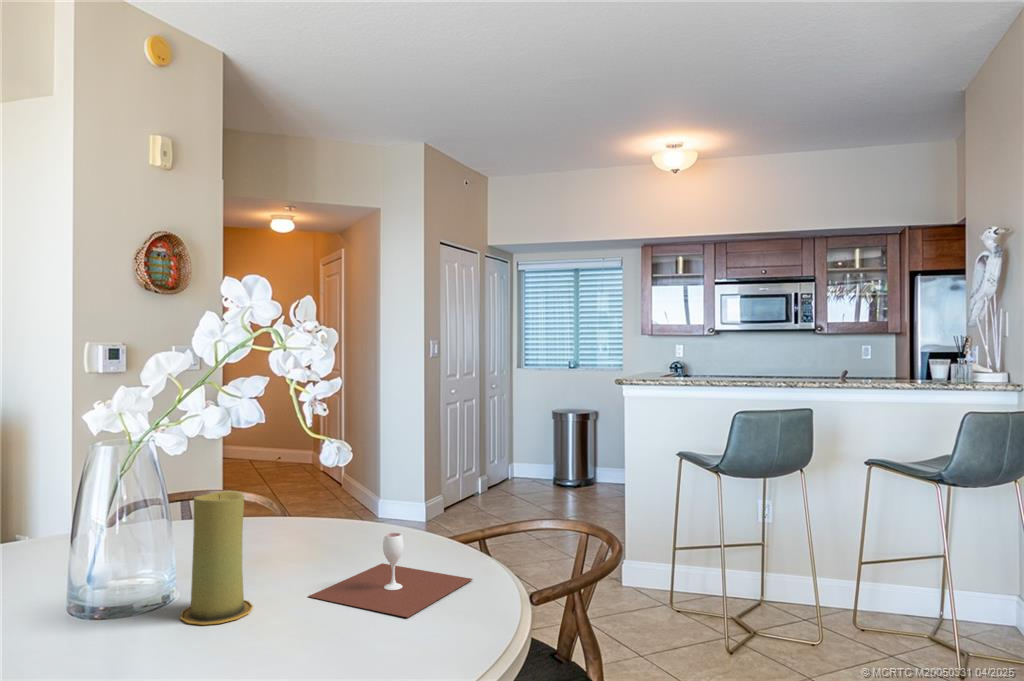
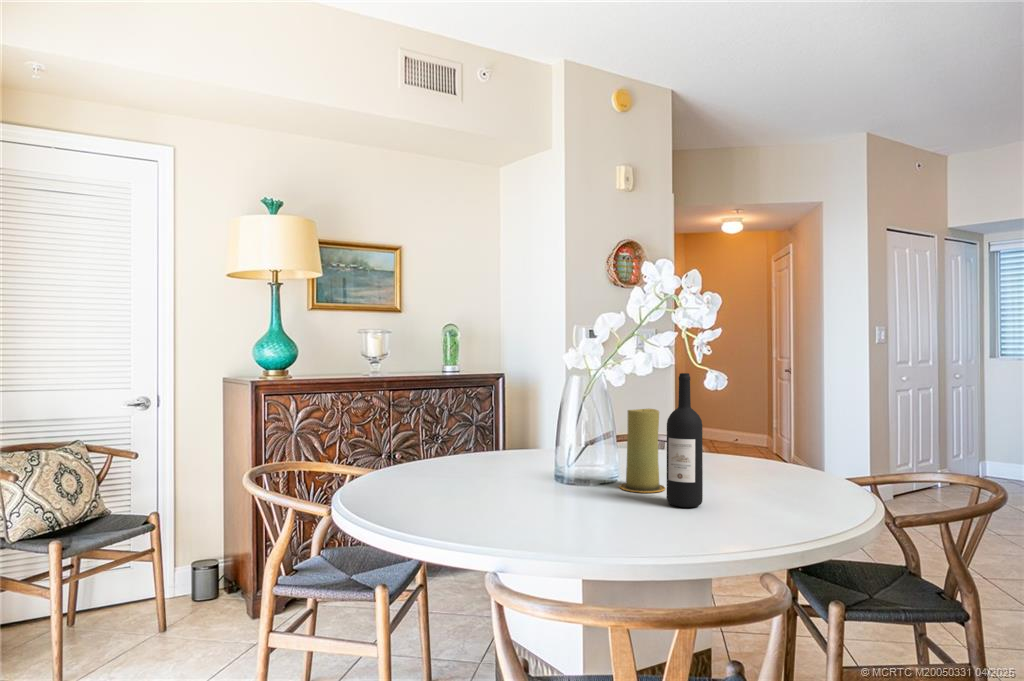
wine bottle: none [263,444,316,644] -> present [667,373,703,507]
wine glass: present [308,533,473,618] -> none [704,453,840,509]

